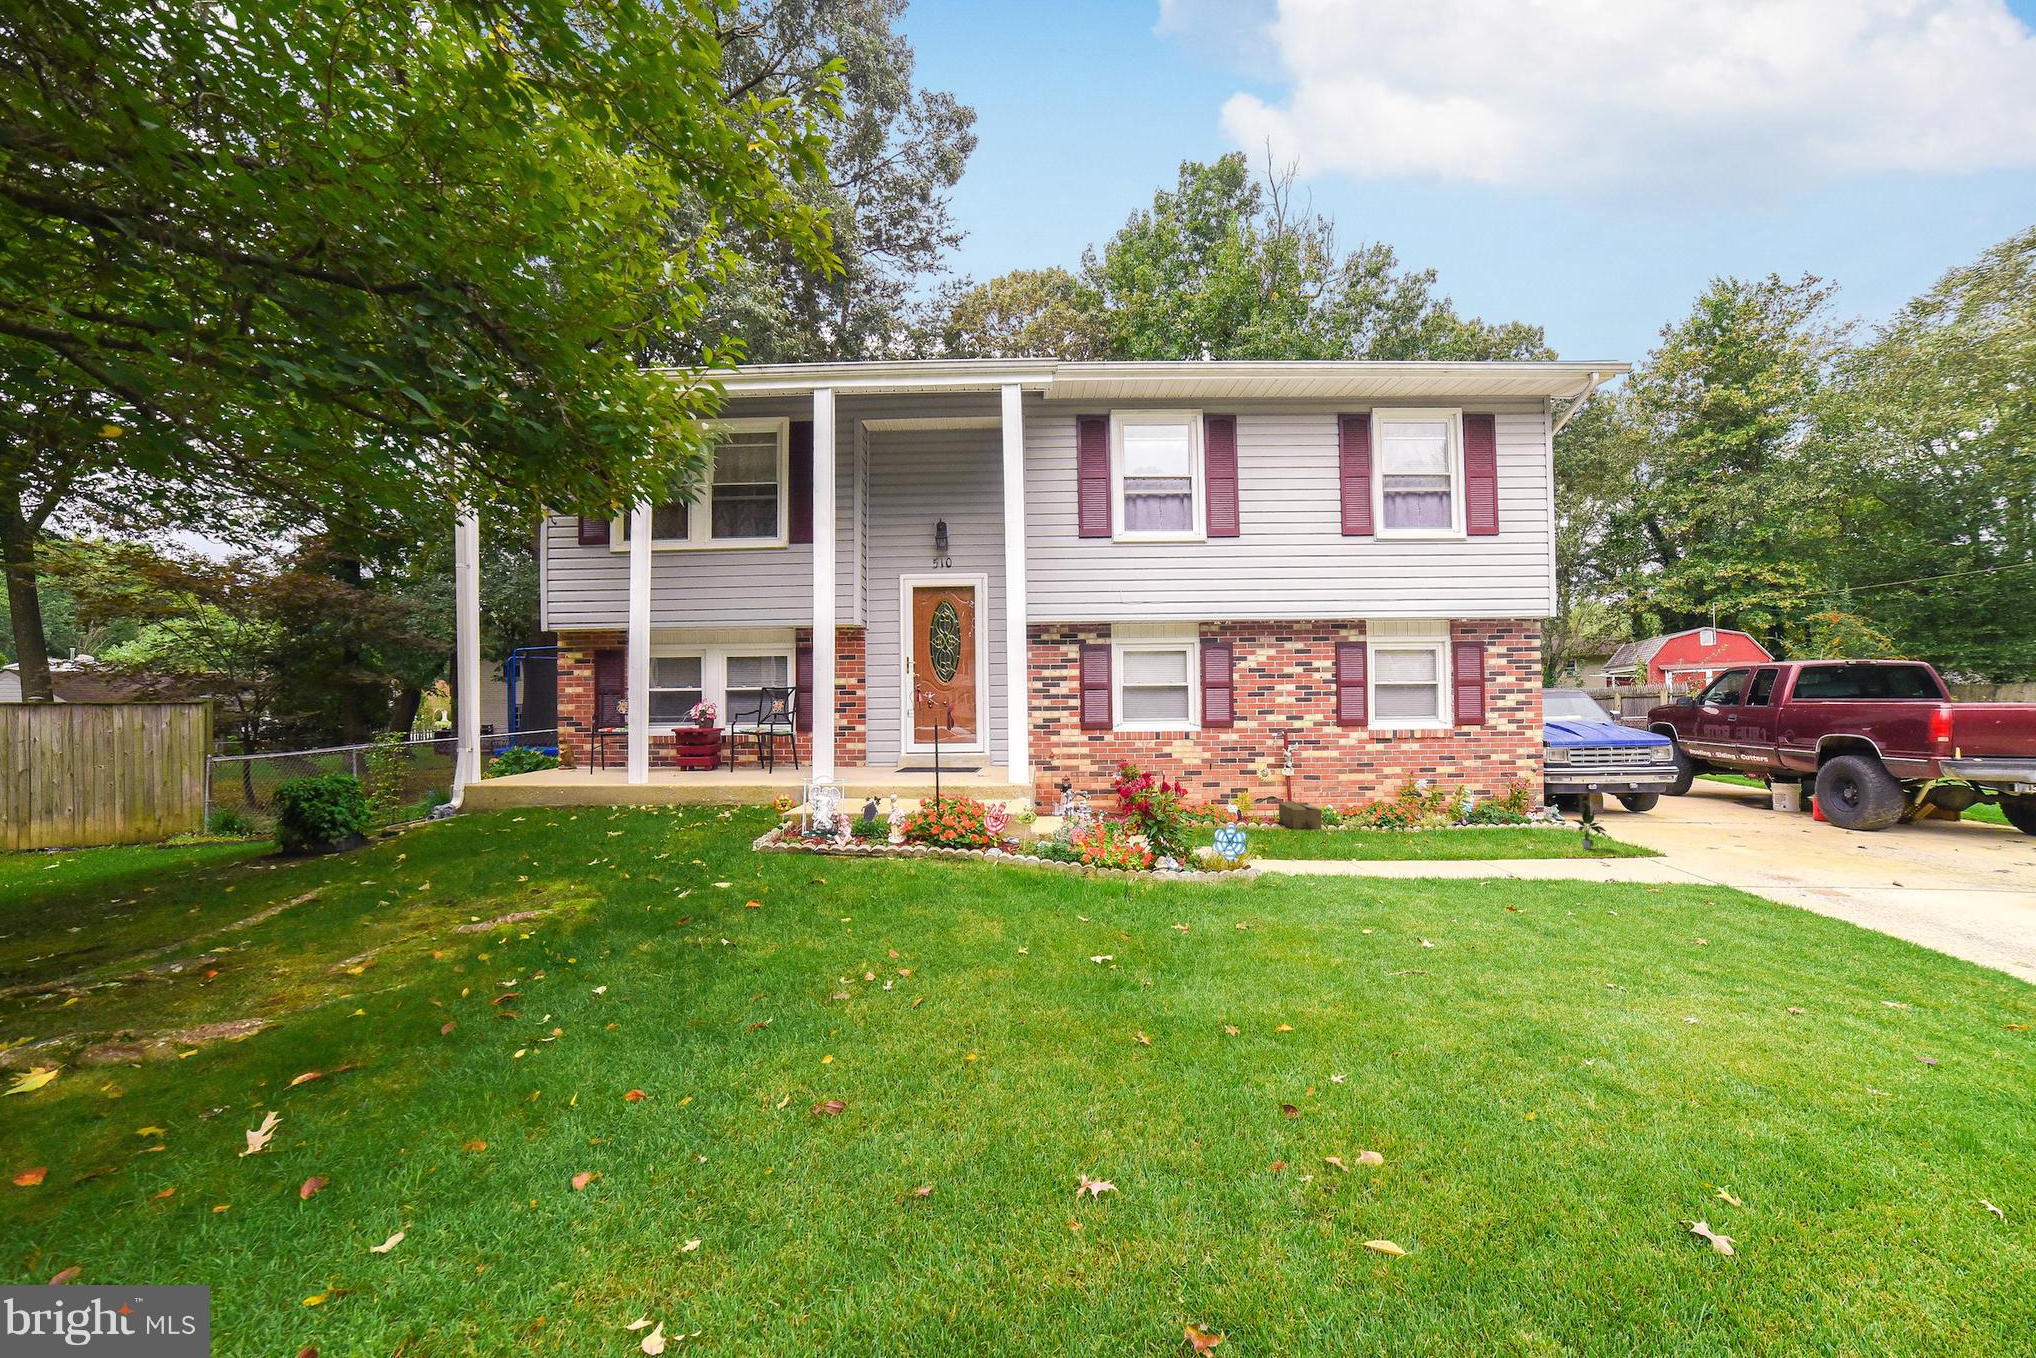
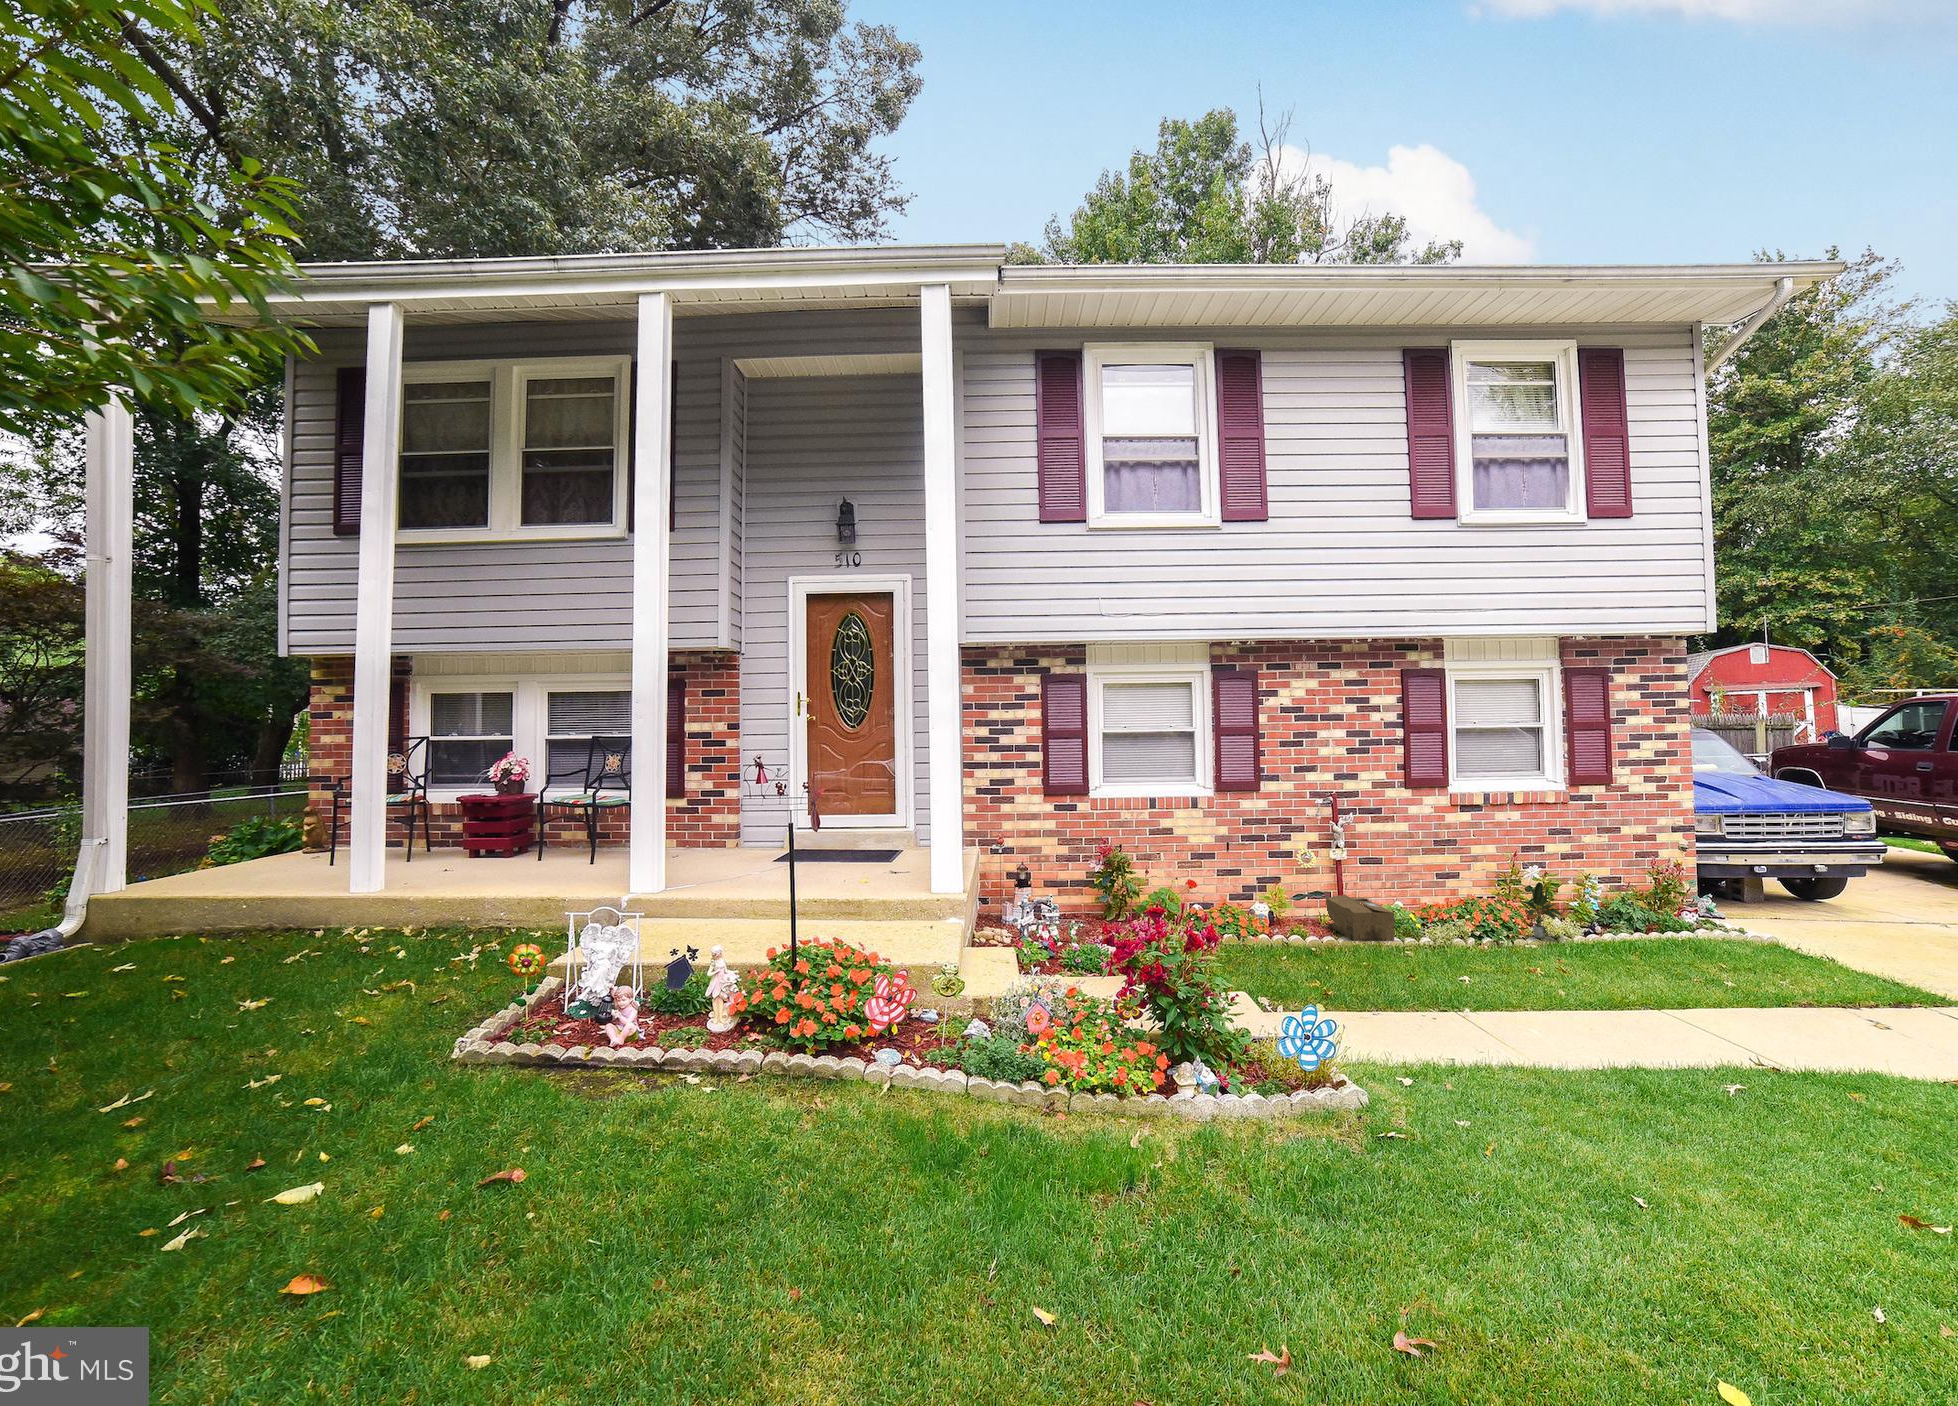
potted plant: present [1573,805,1606,849] -> present [1521,882,1563,938]

